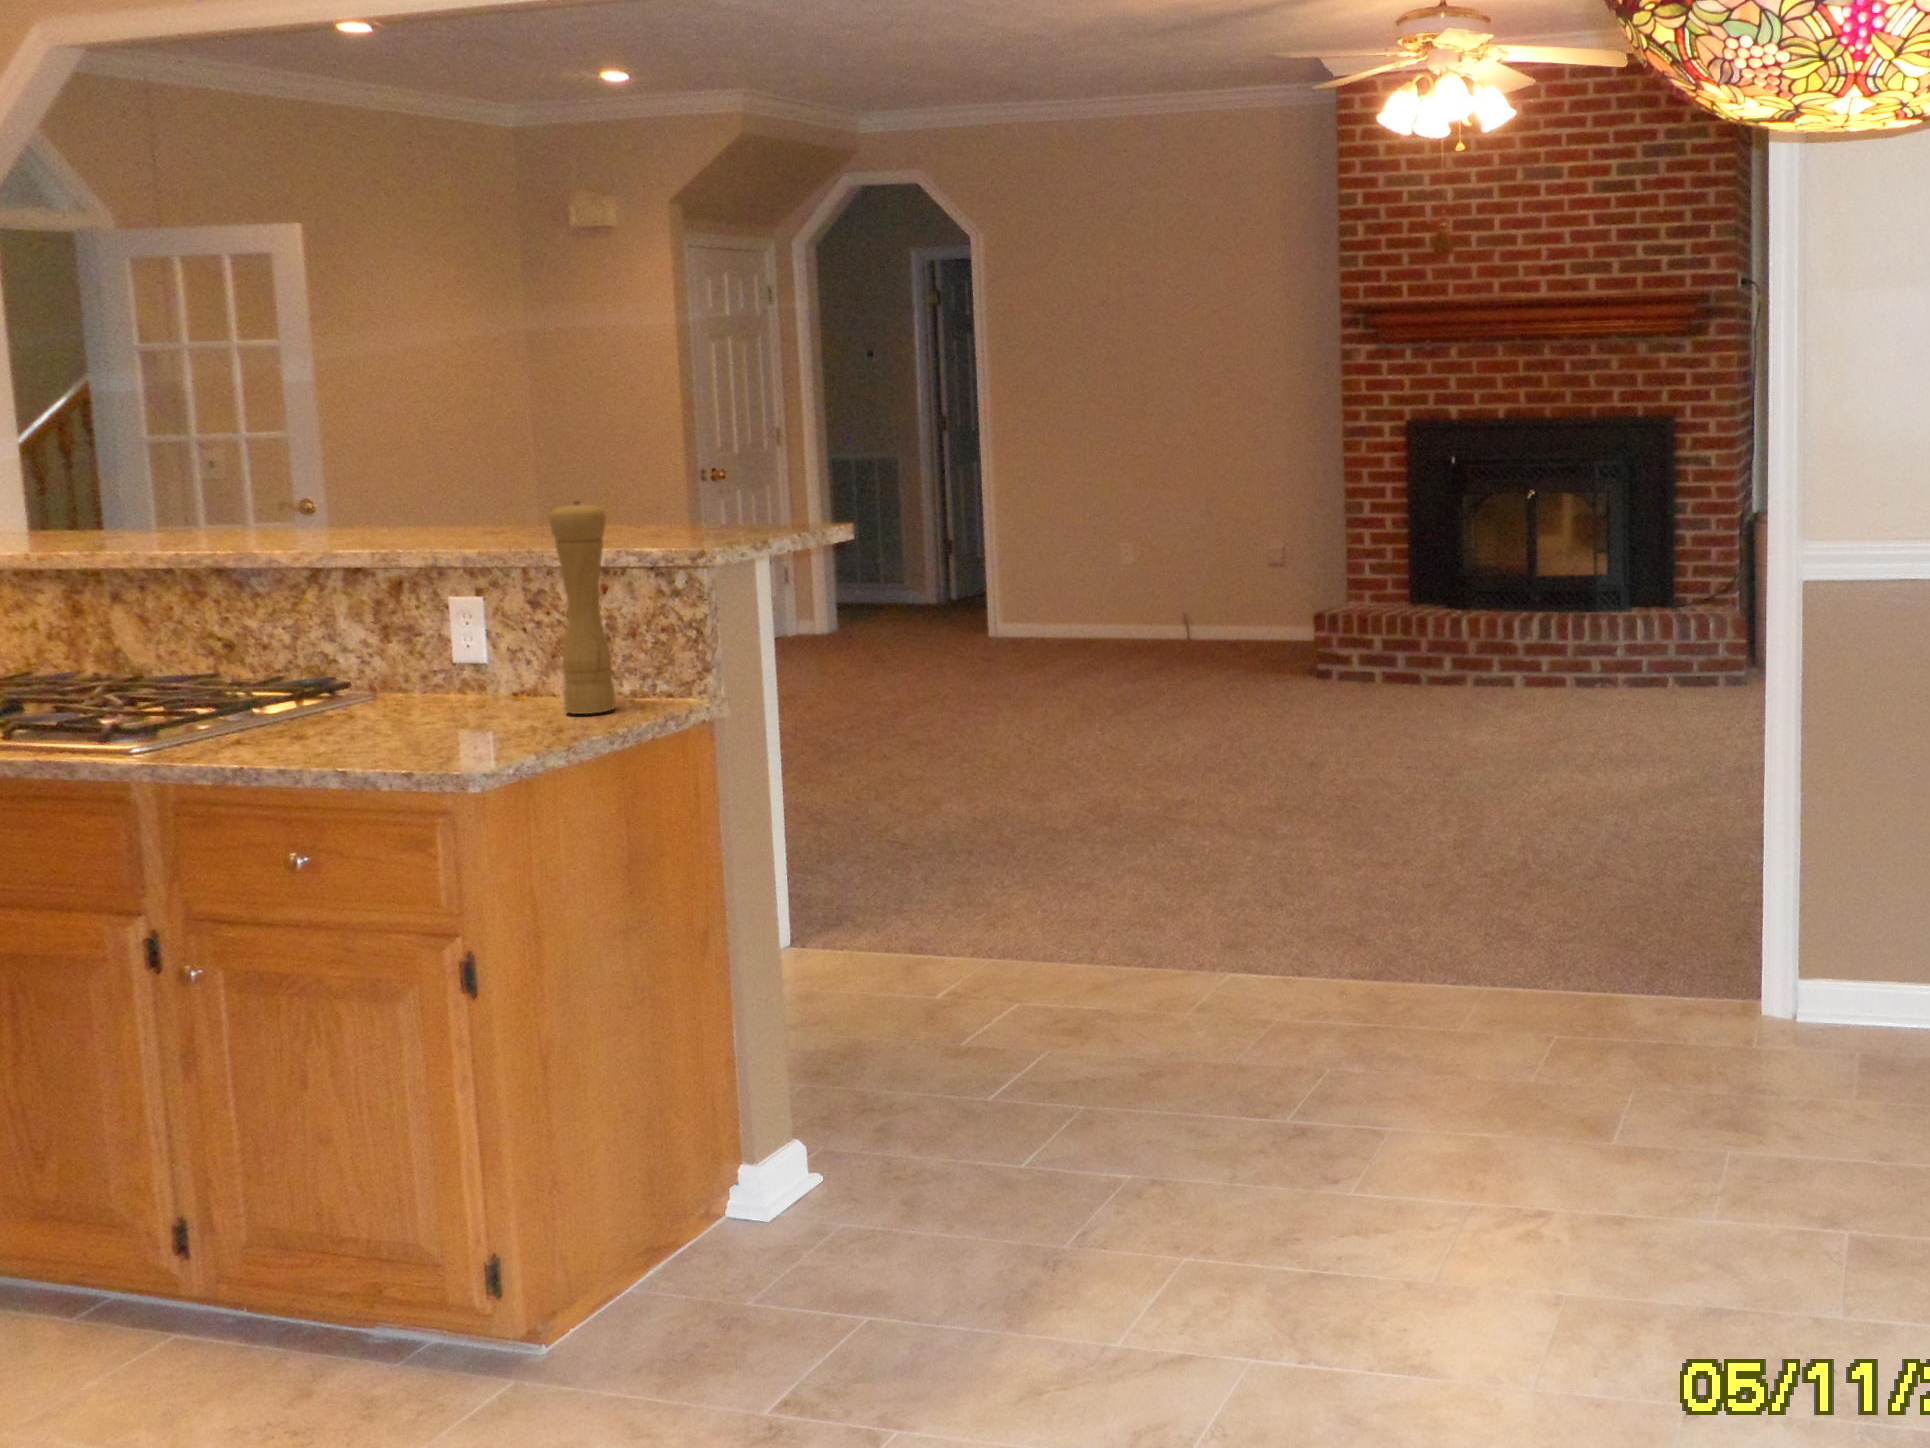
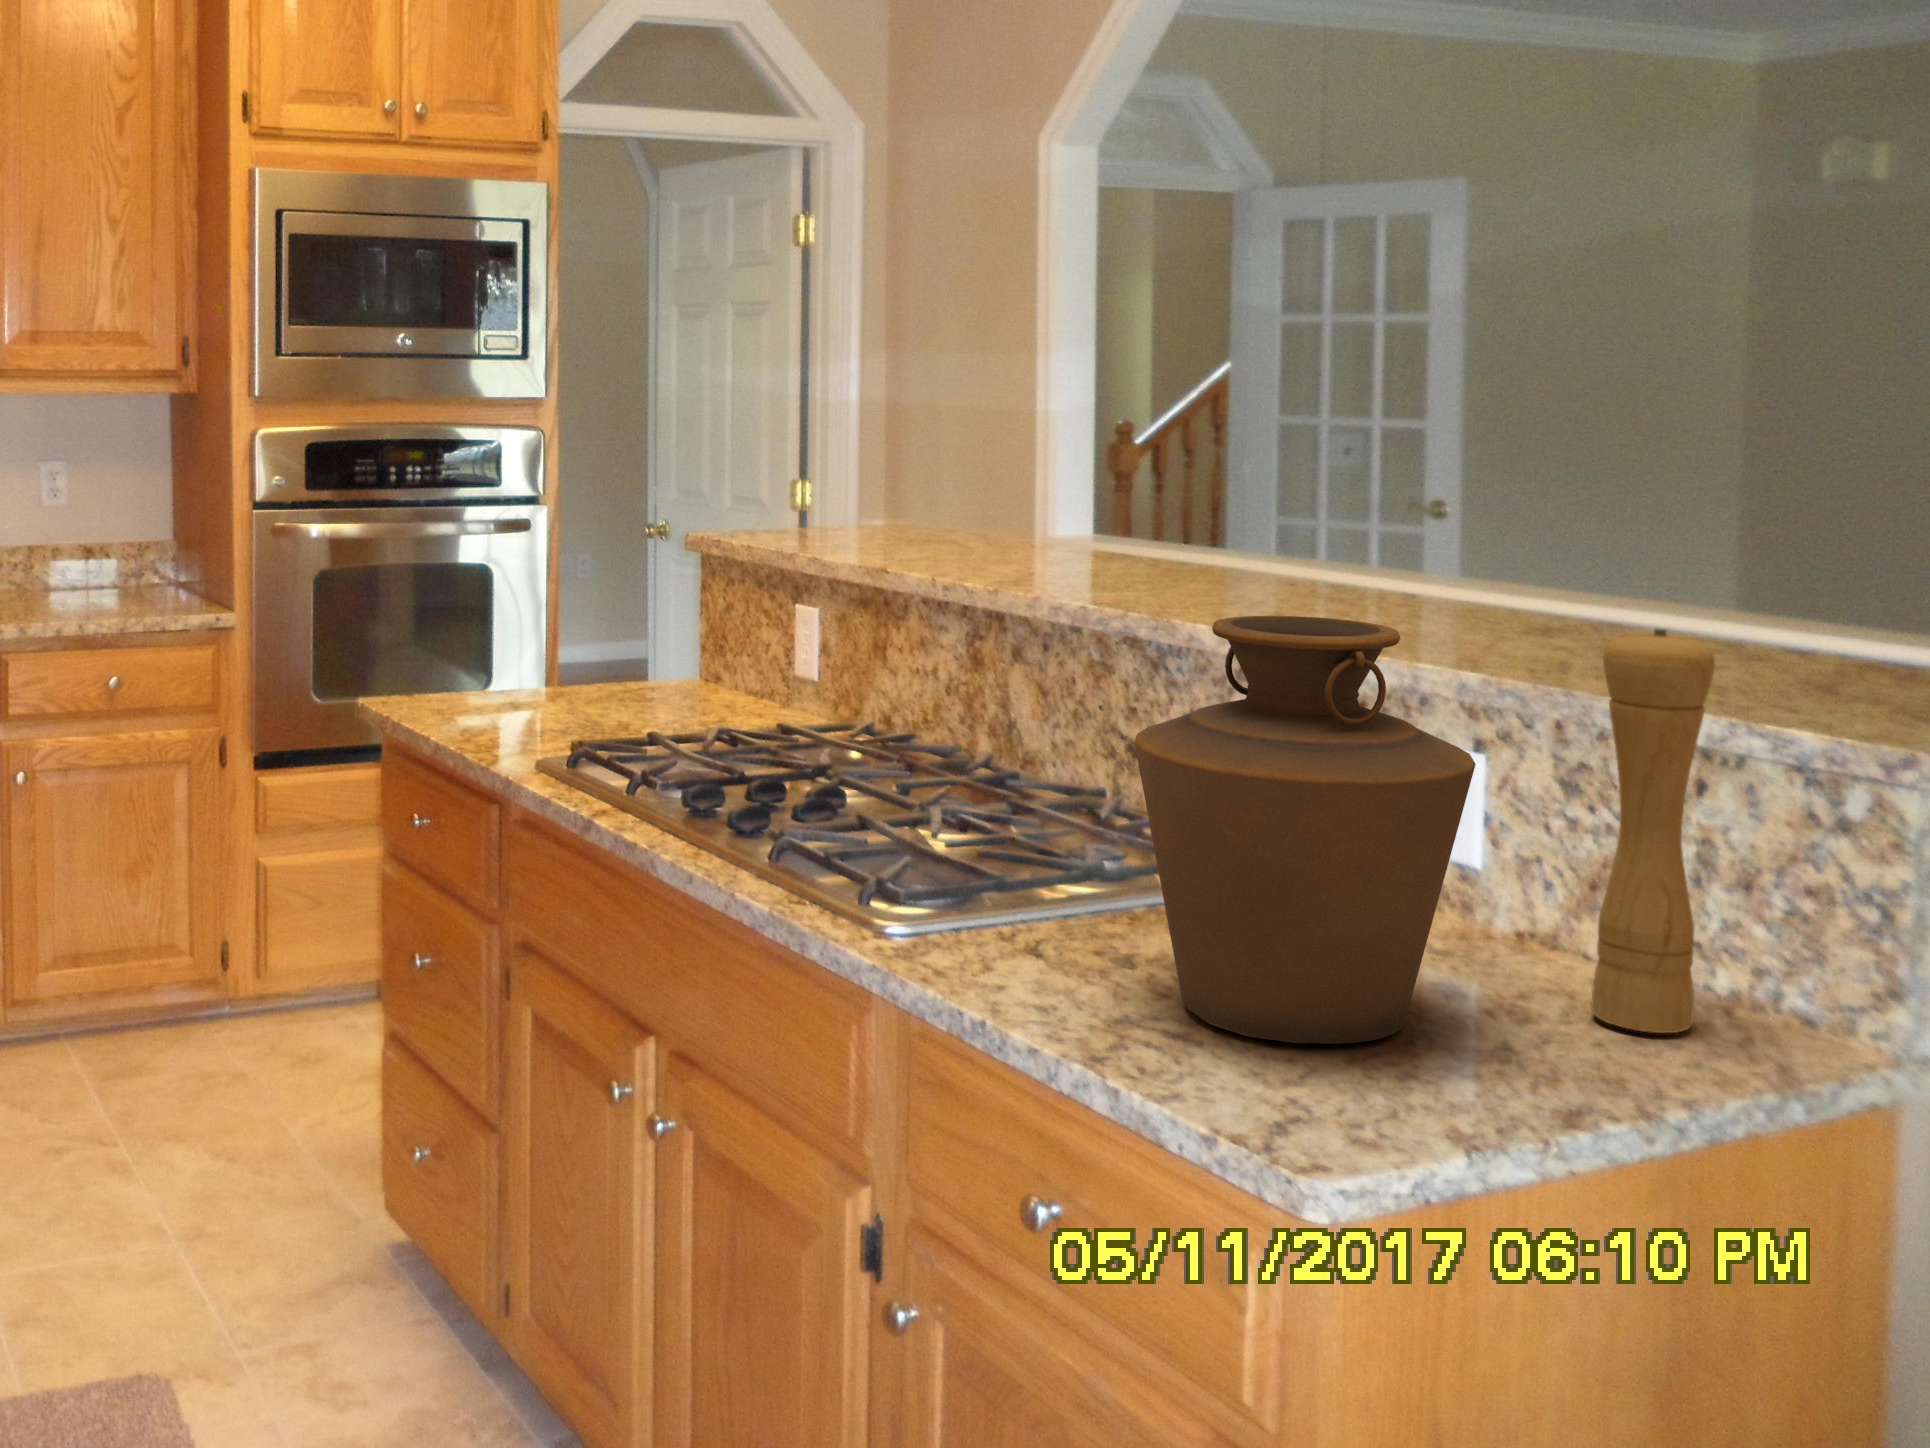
vase: none [289,513,492,751] -> present [1135,616,1476,1044]

